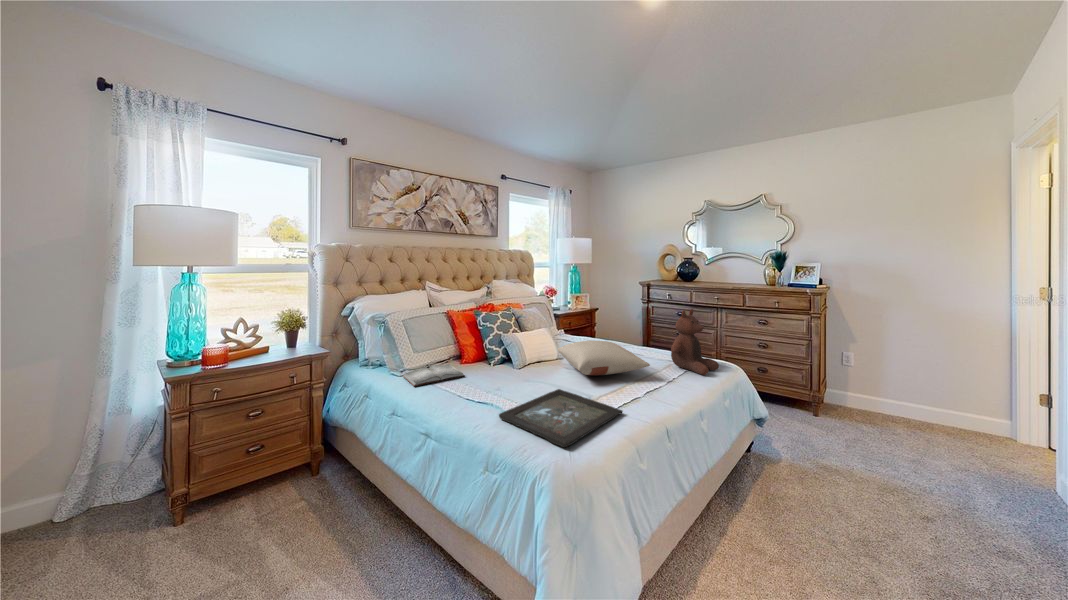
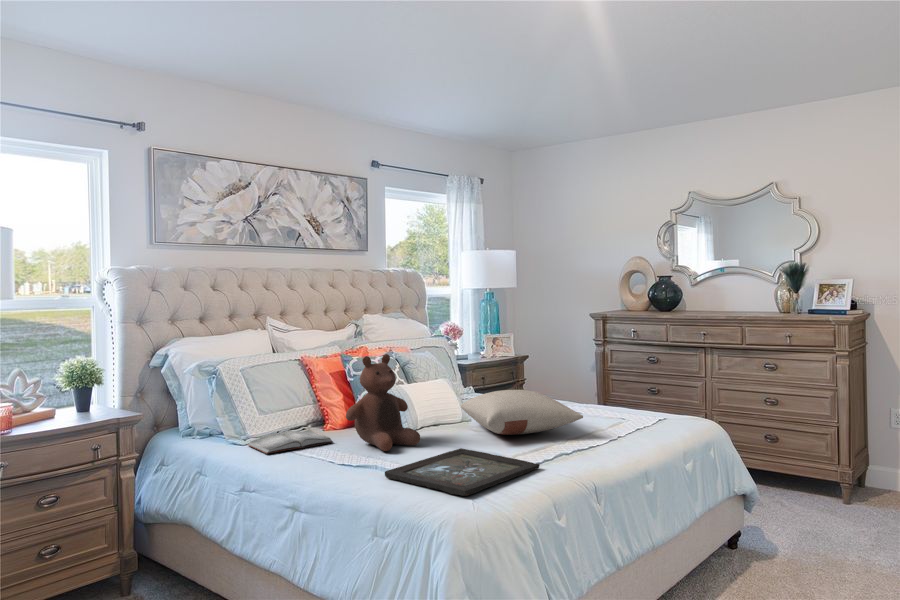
stuffed bear: present [671,309,719,375] -> present [346,354,420,451]

